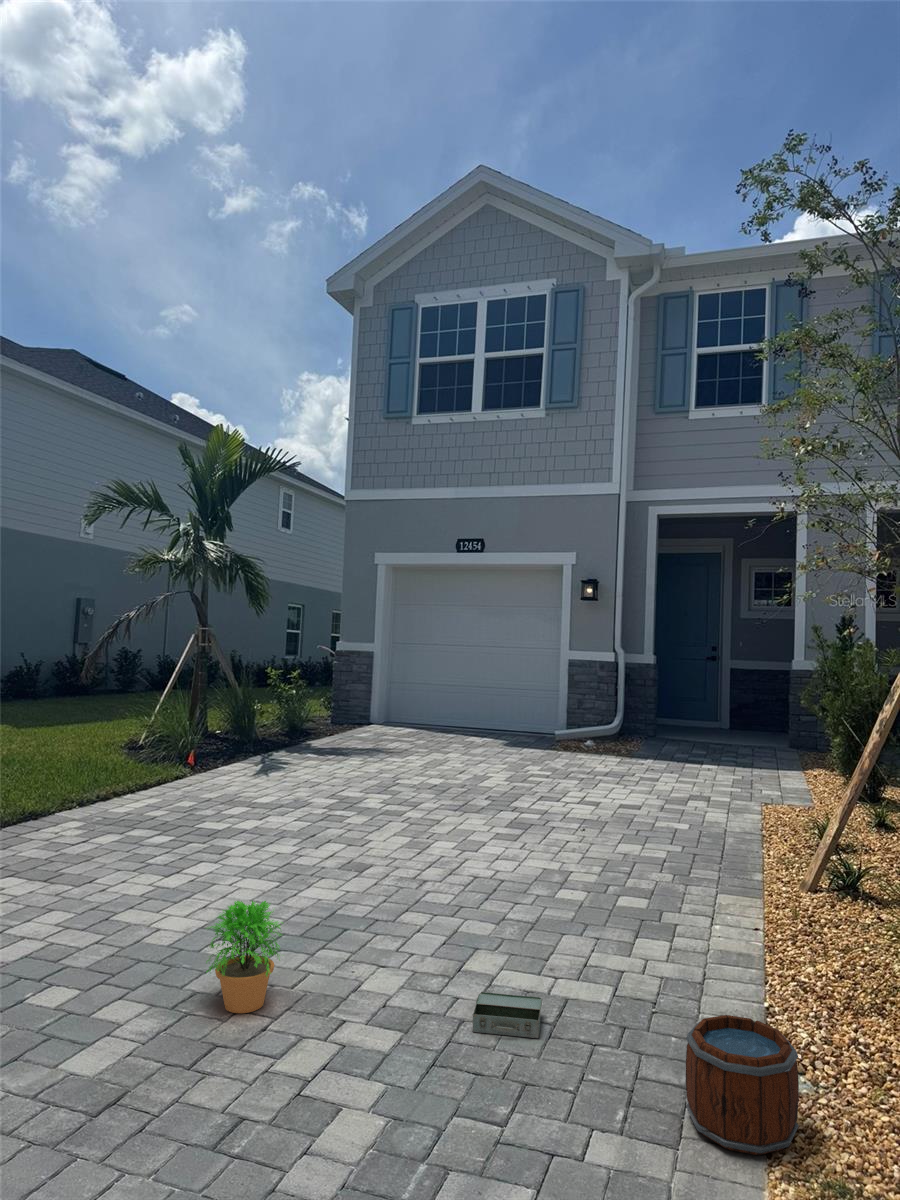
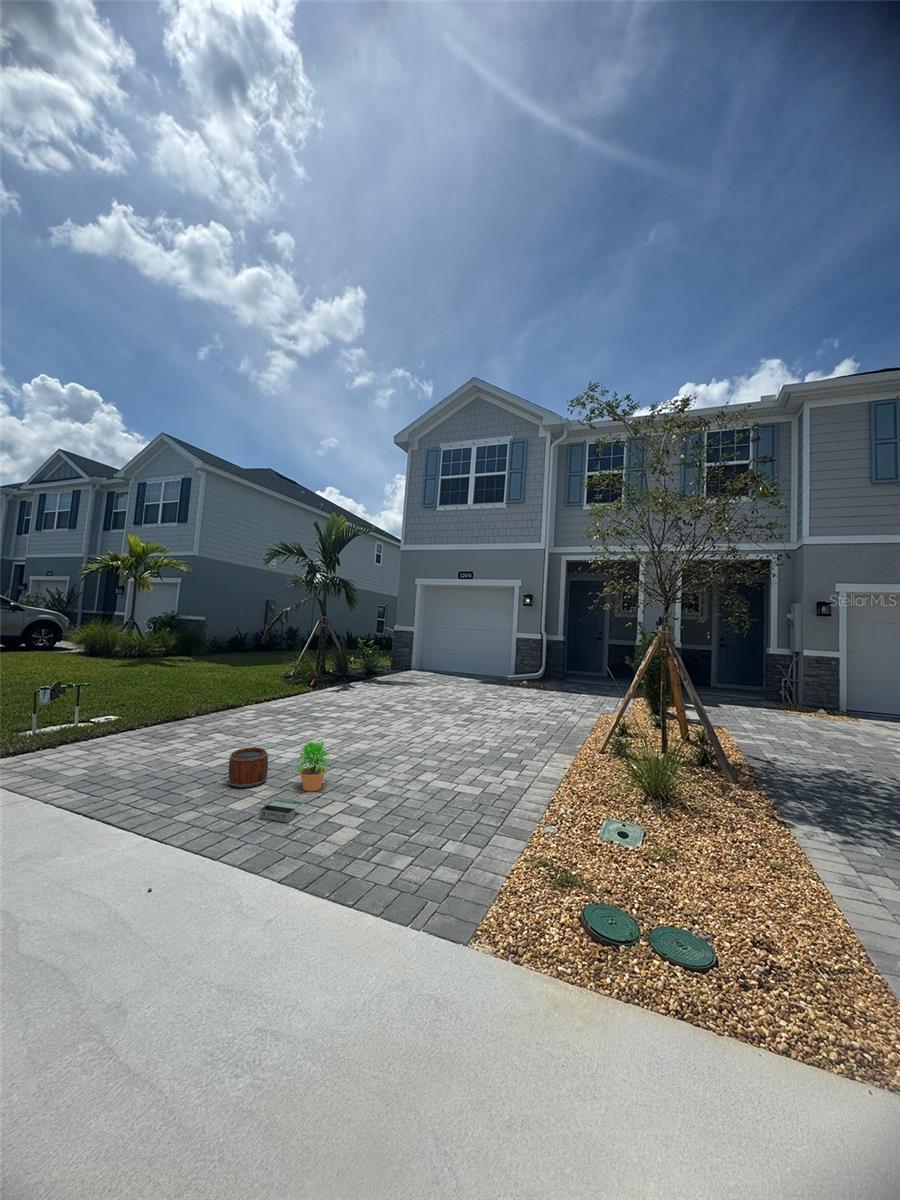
toolbox: present [473,992,542,1038] -> present [259,800,301,822]
bucket: present [686,1015,799,1155] -> present [229,748,268,788]

